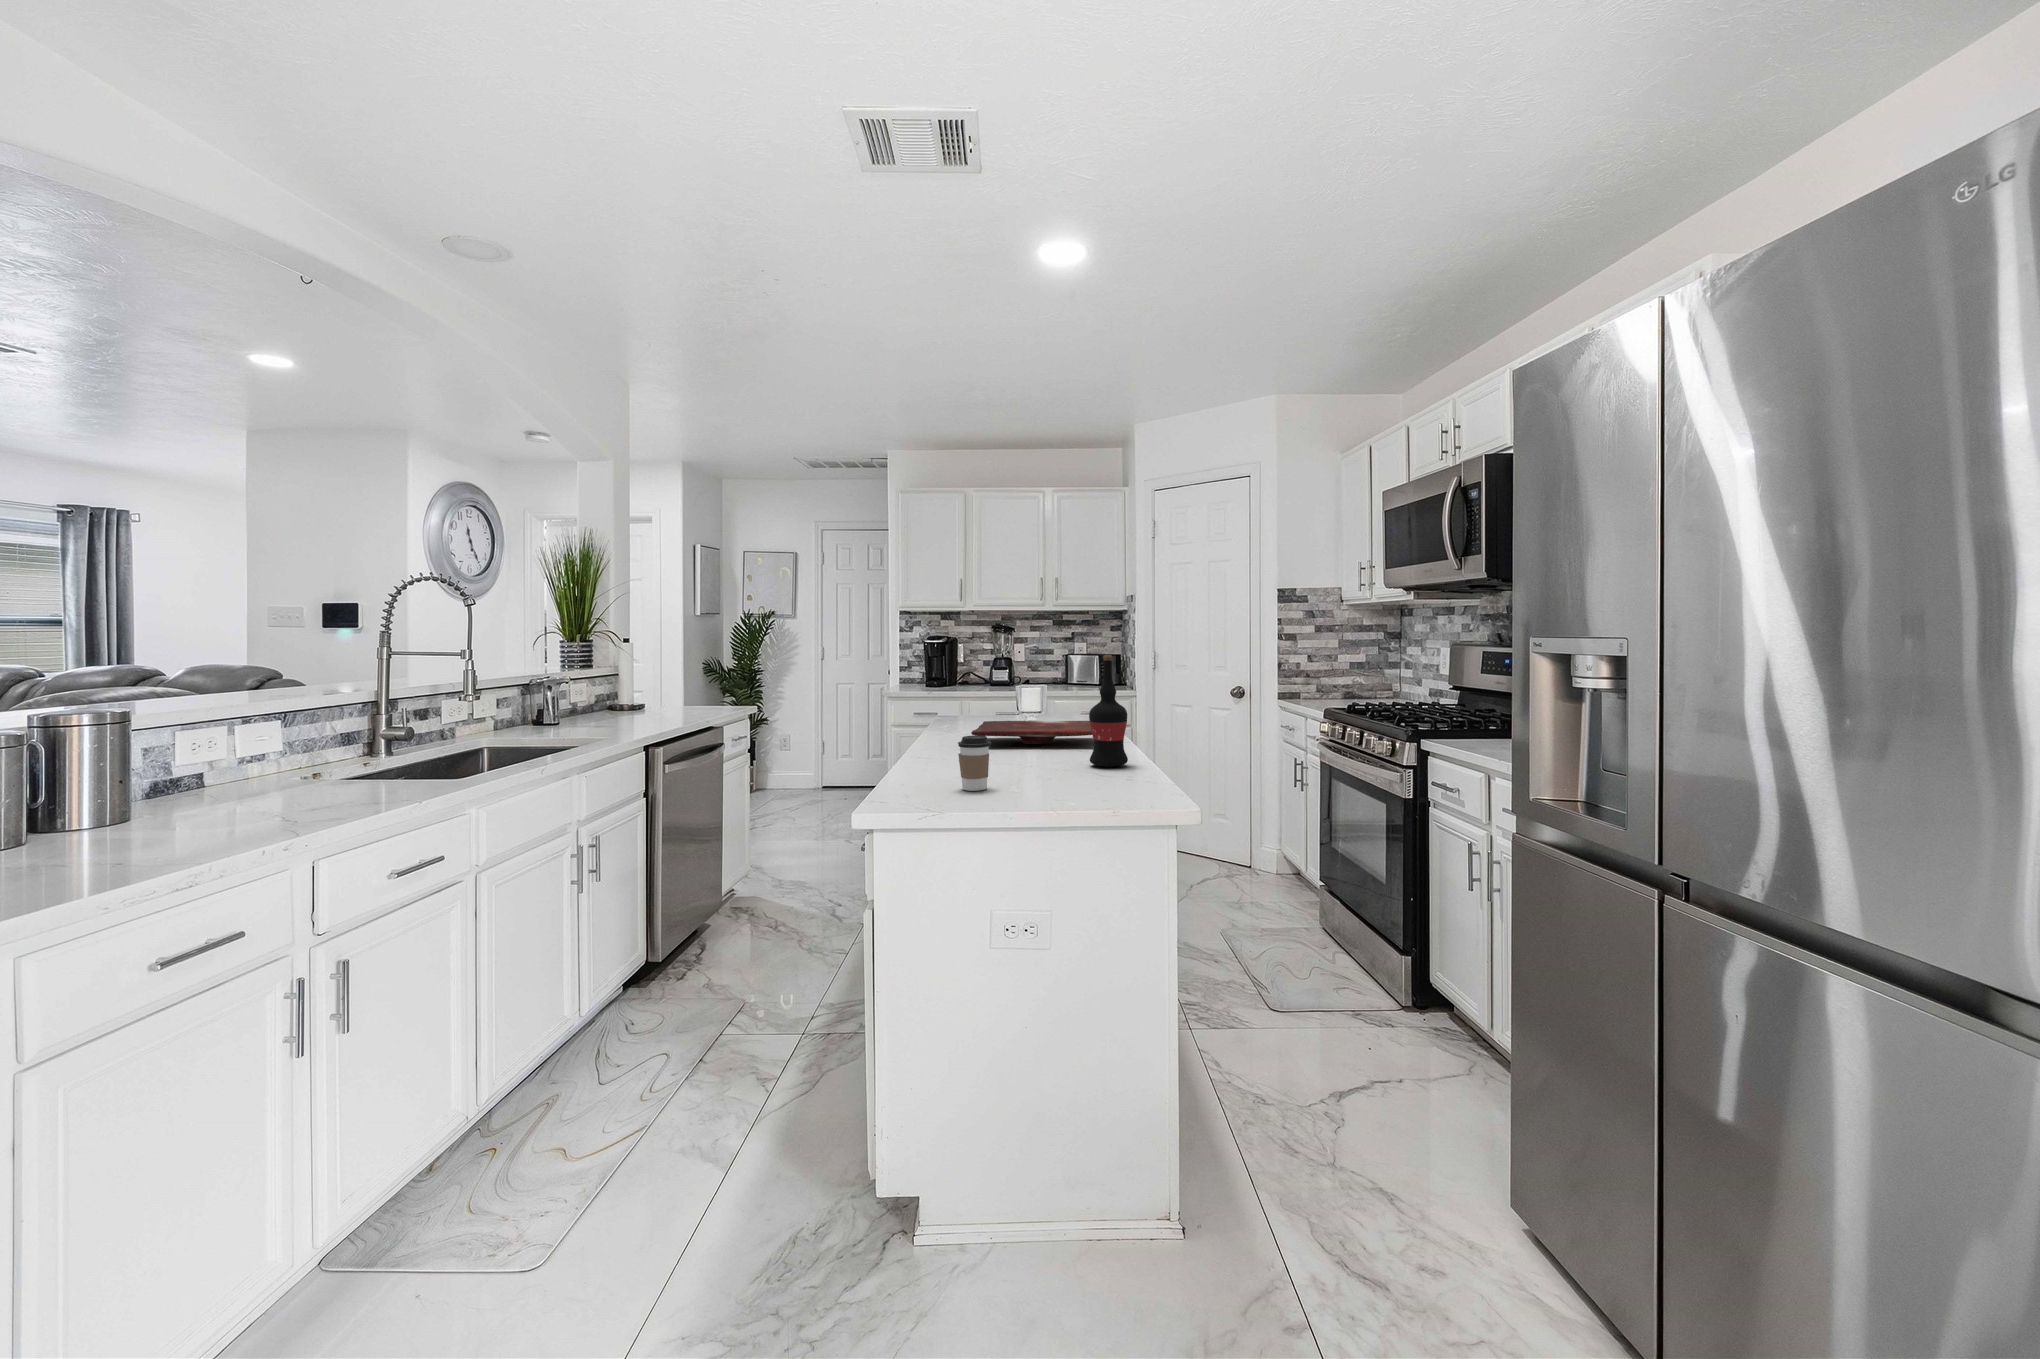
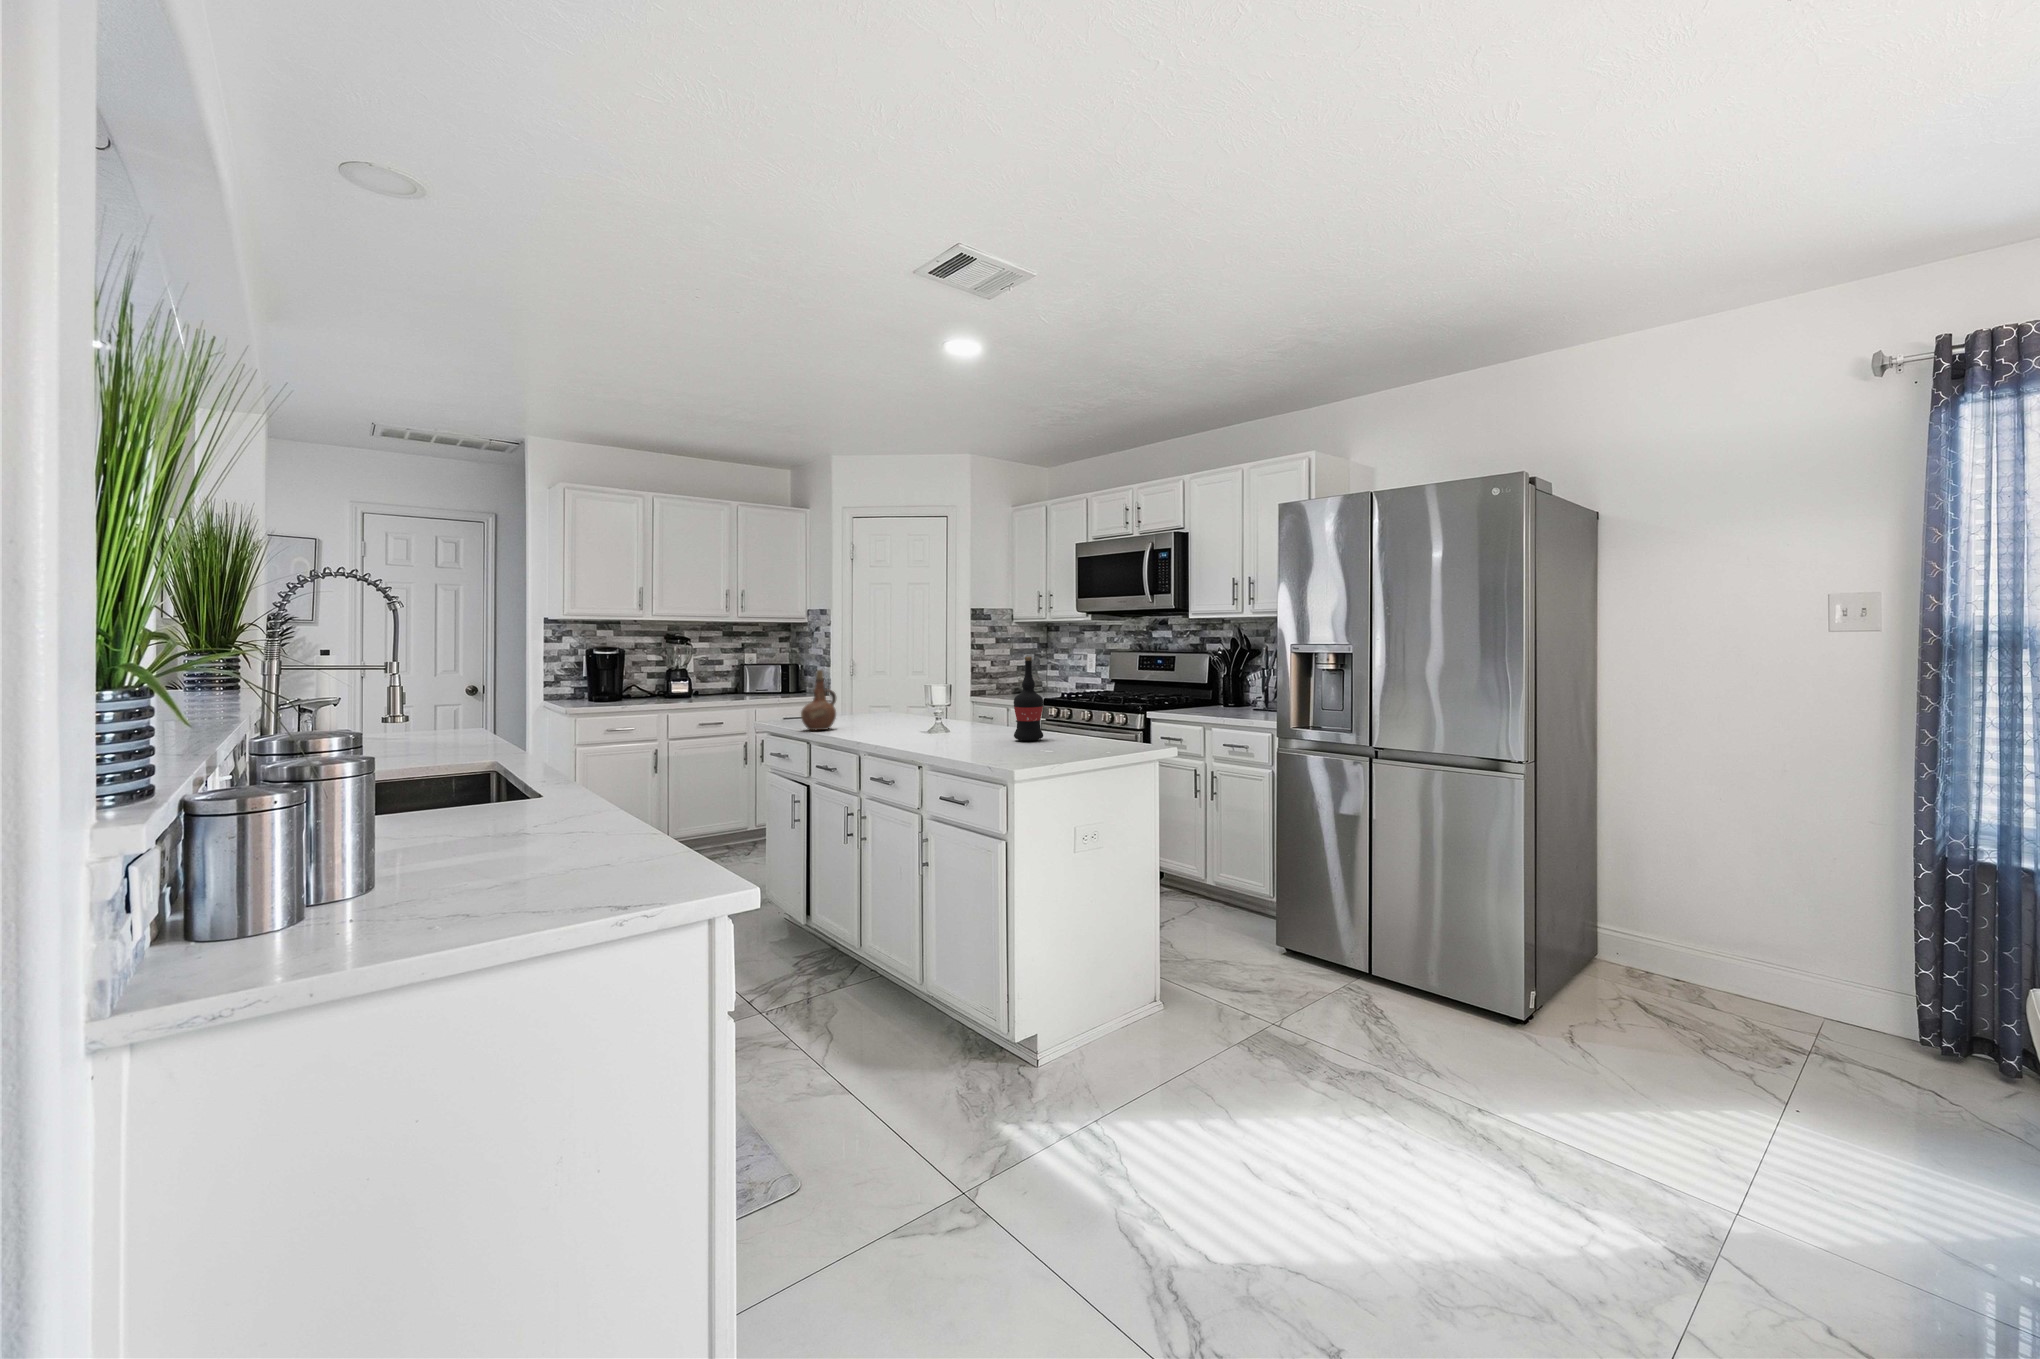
ceramic pitcher: none [960,664,998,731] -> present [801,670,836,730]
cutting board: present [971,721,1092,744] -> none [851,713,973,734]
coffee cup: present [958,735,991,791] -> none [989,719,1015,762]

